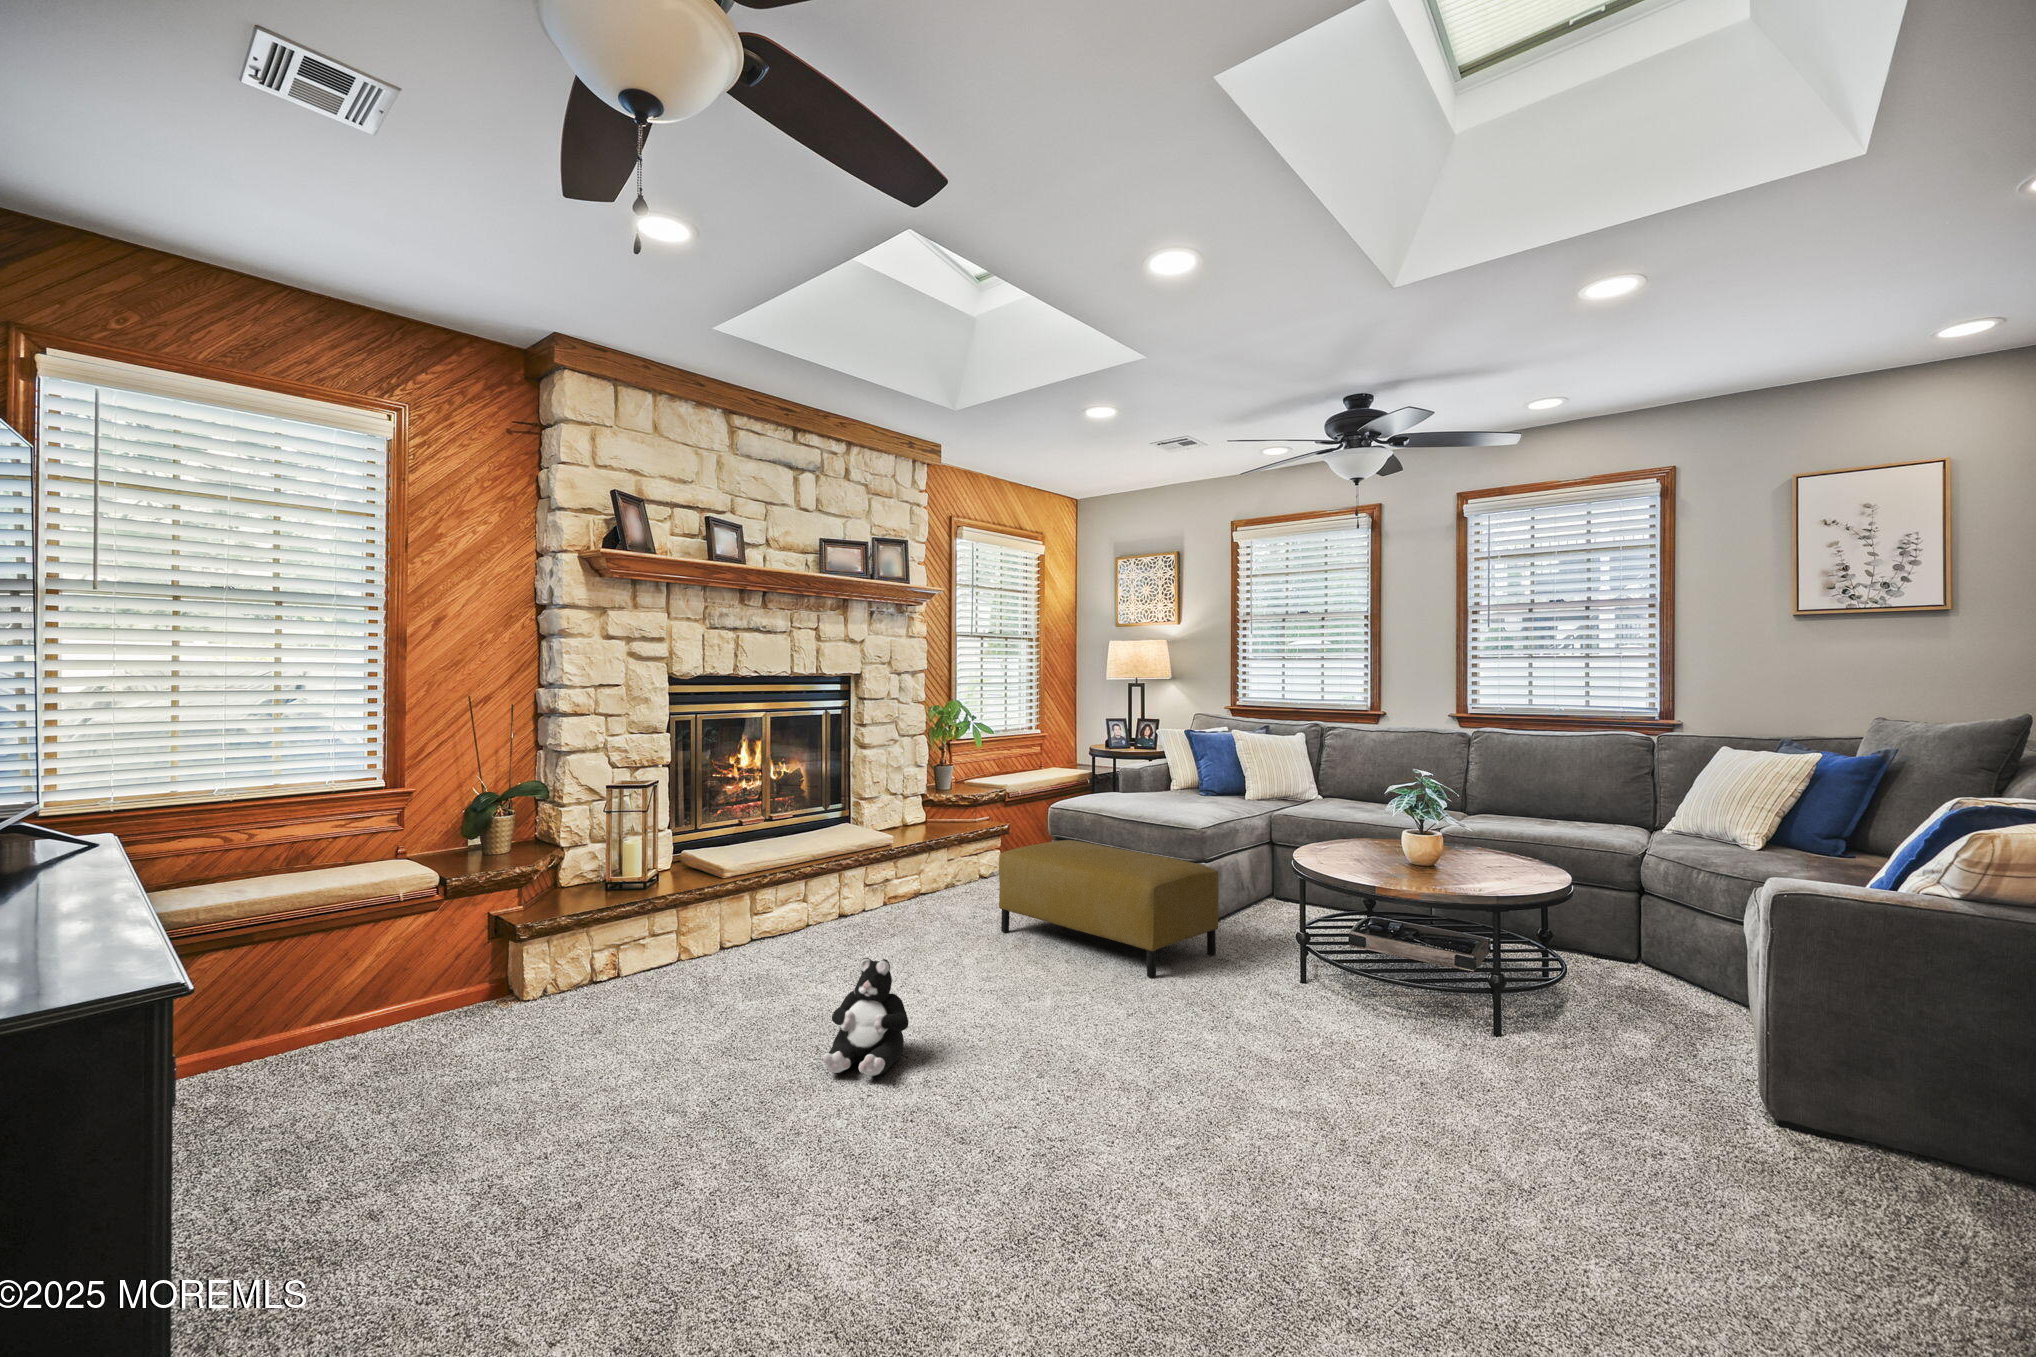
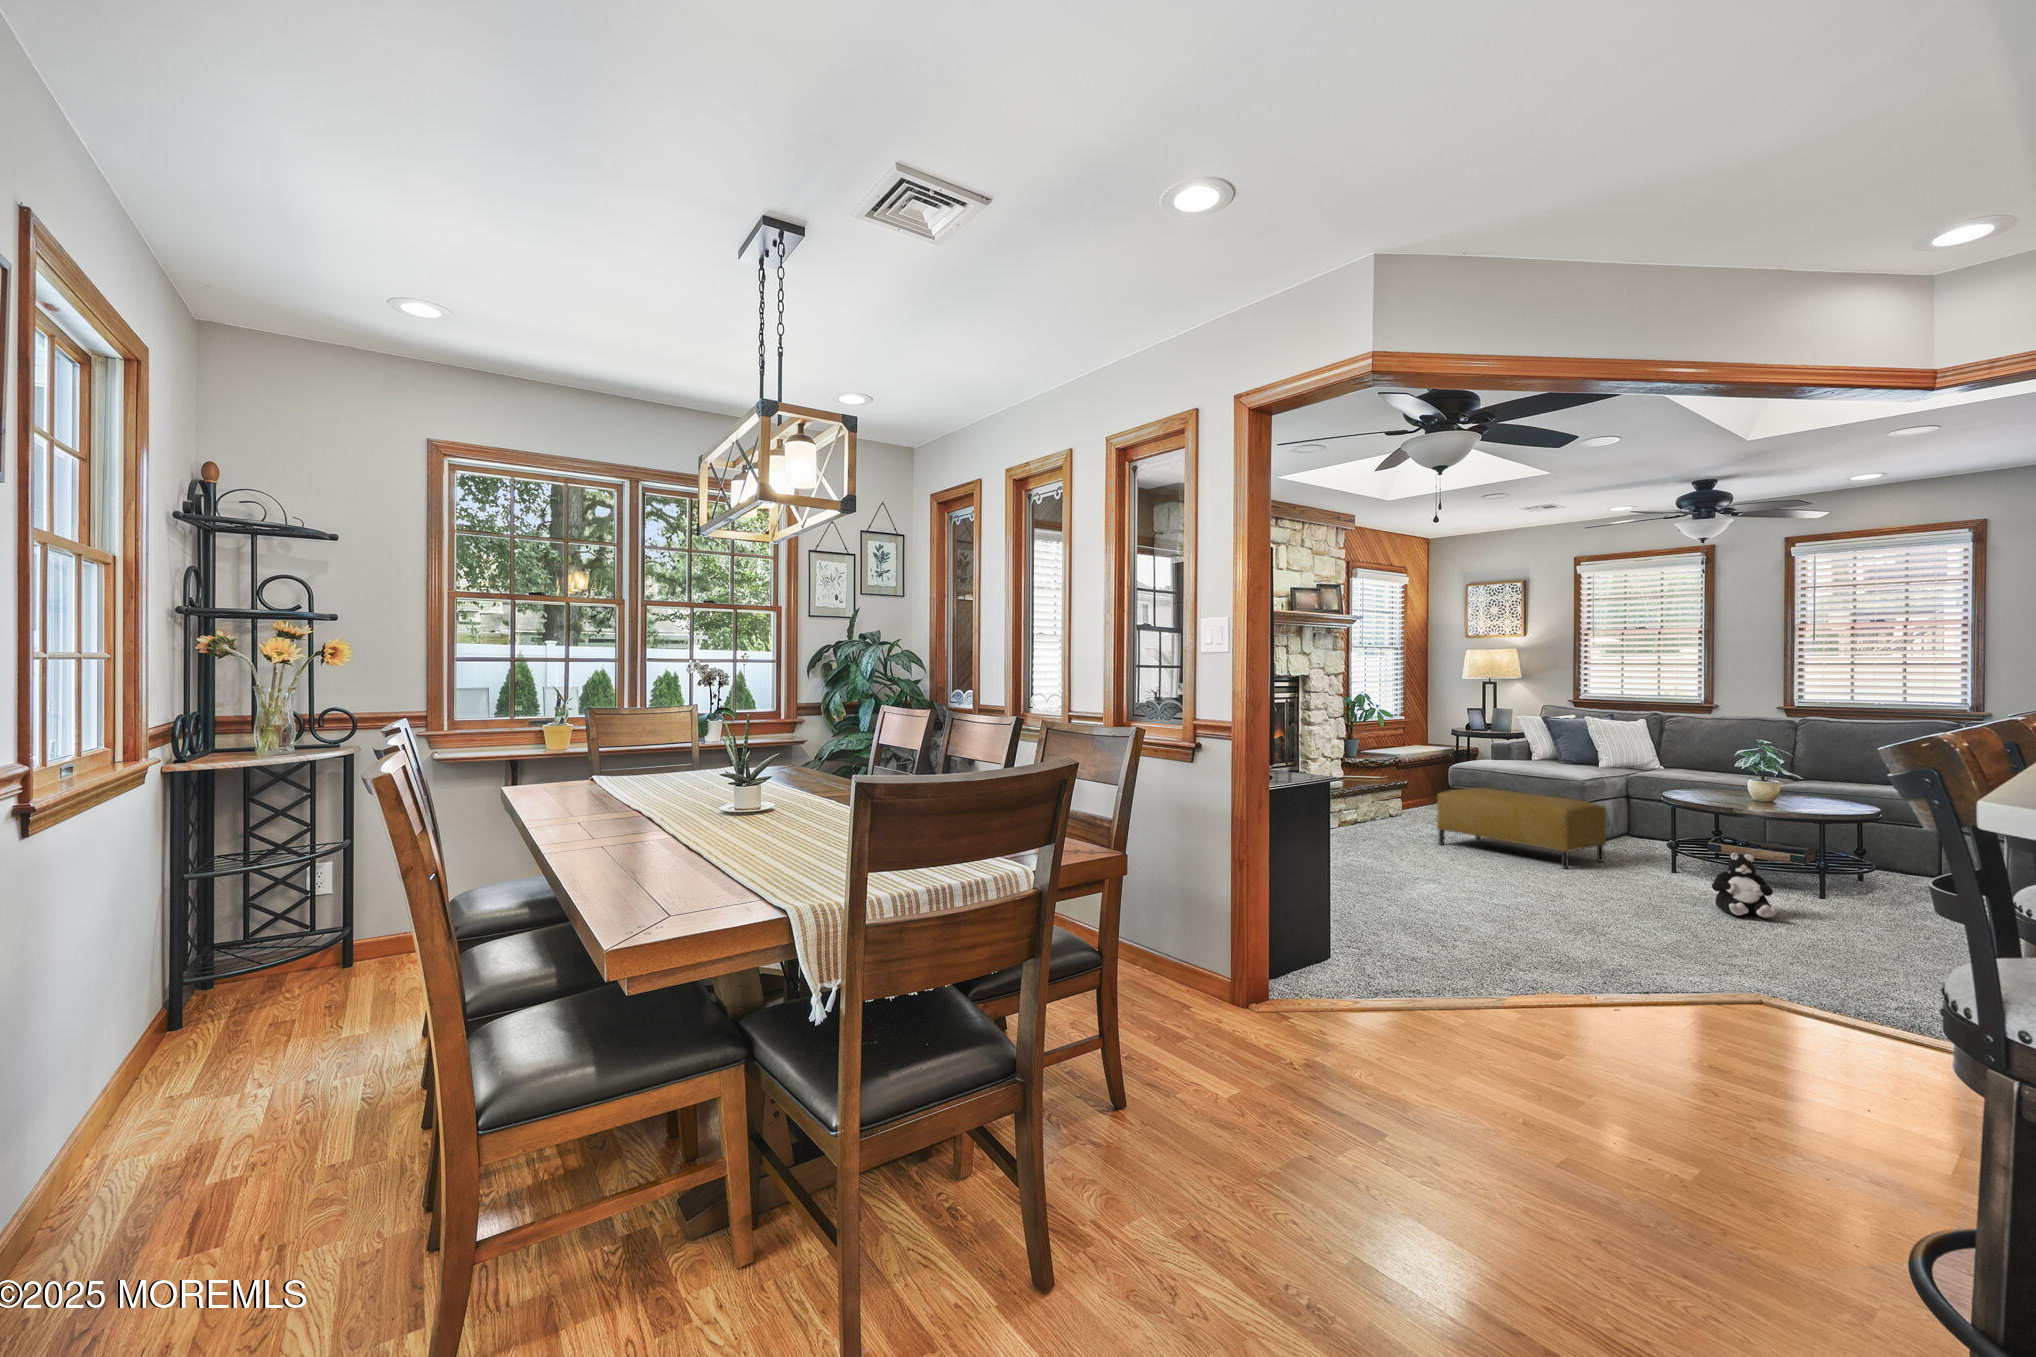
plush toy: present [823,958,908,1077] -> present [1712,852,1778,918]

